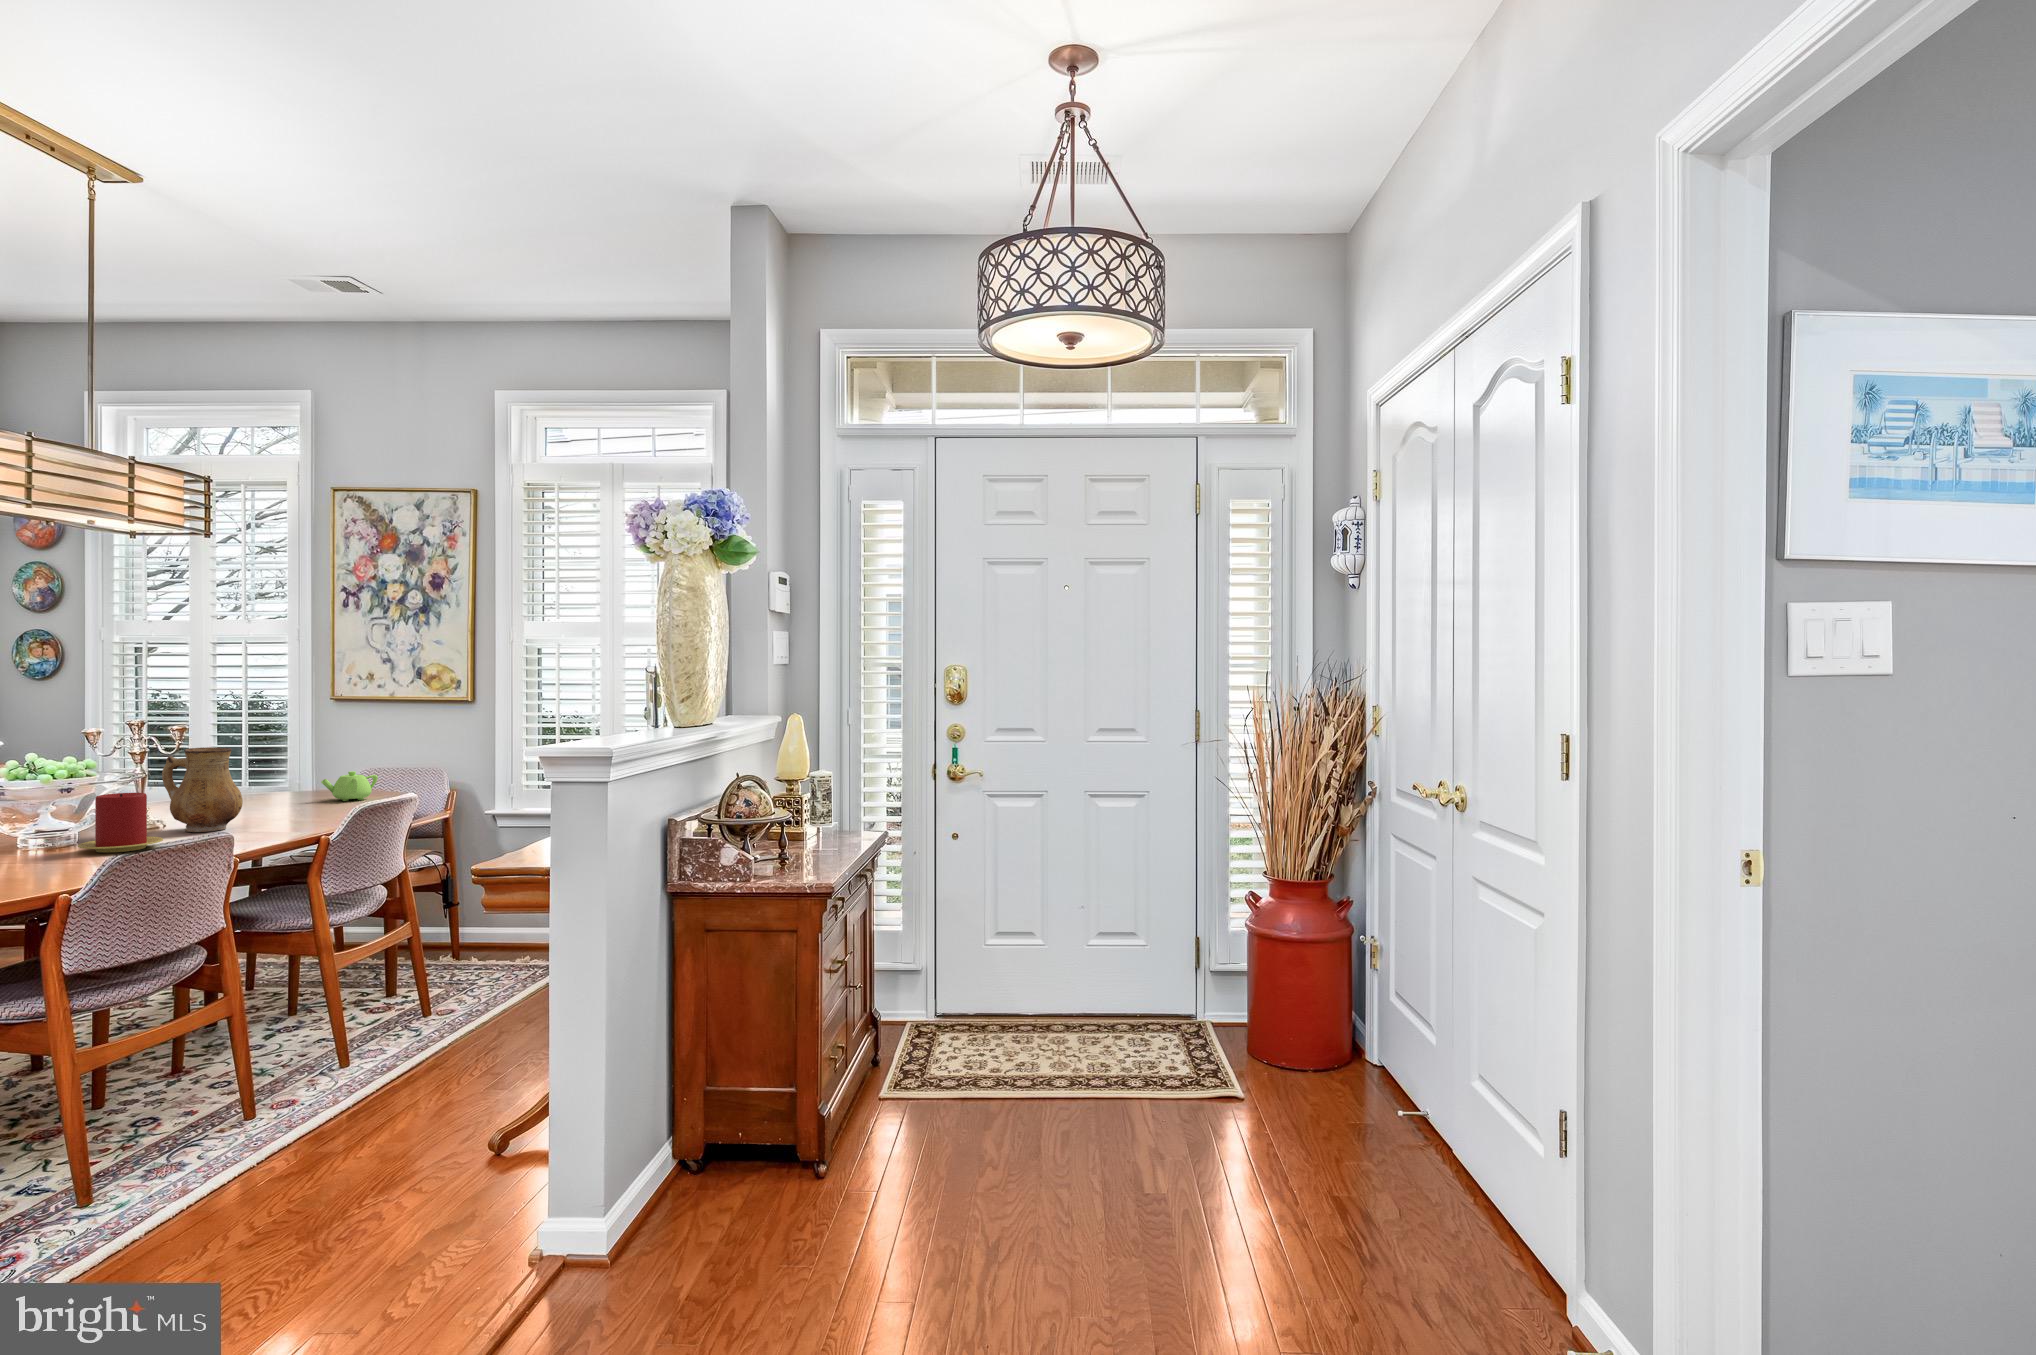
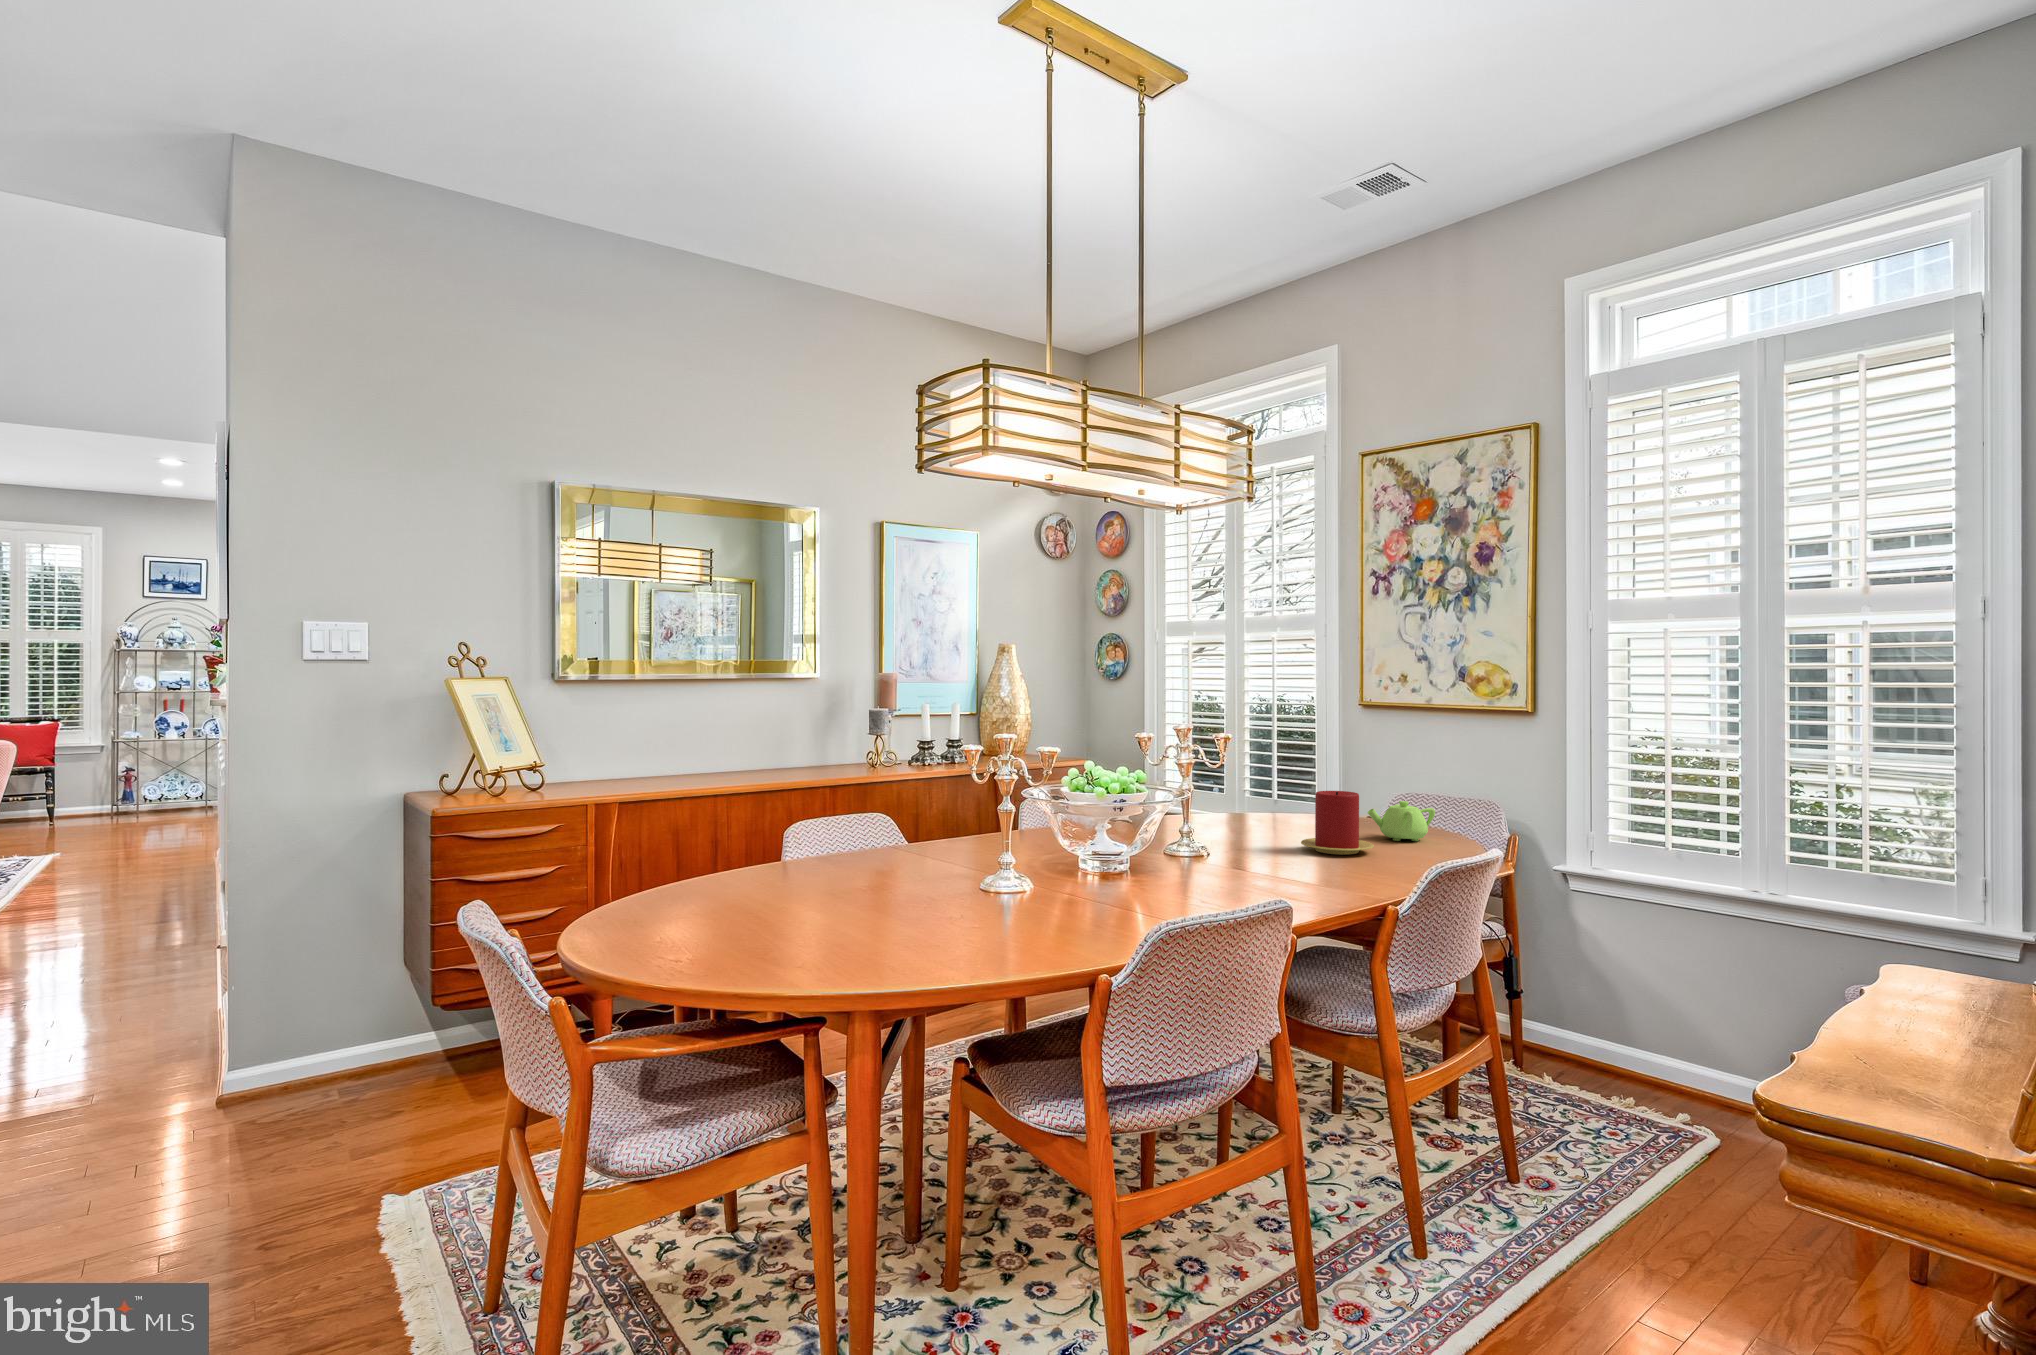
ceramic pitcher: present [162,747,243,832] -> none [1206,762,1291,874]
candle: present [78,793,163,853] -> present [1301,791,1374,855]

